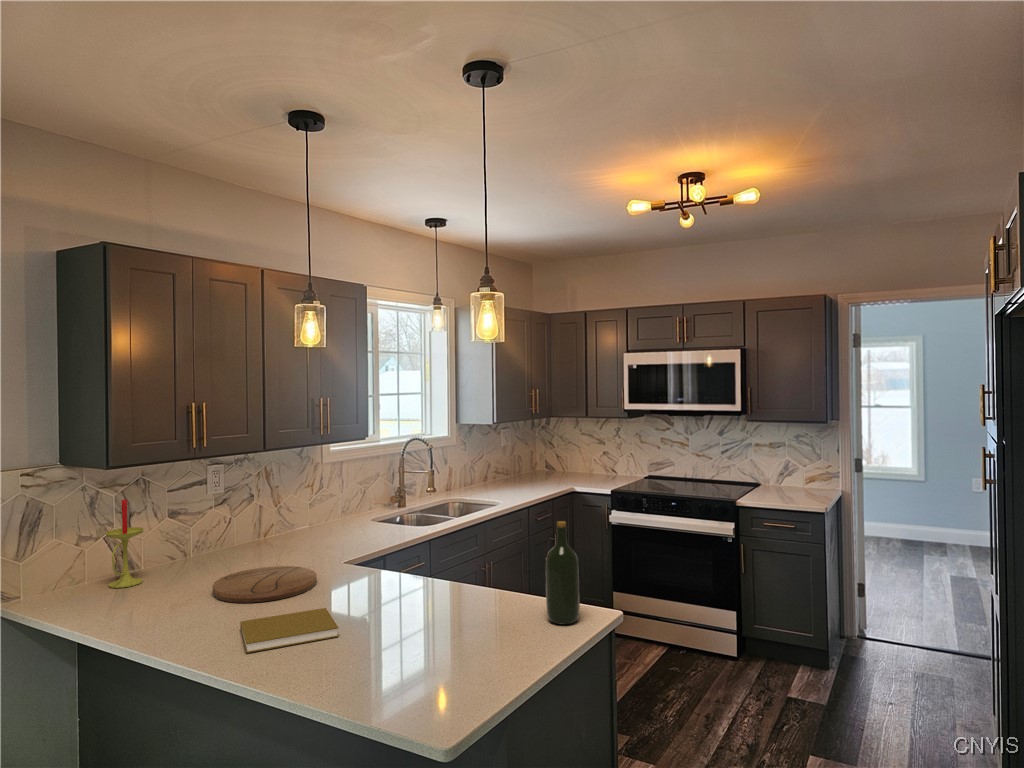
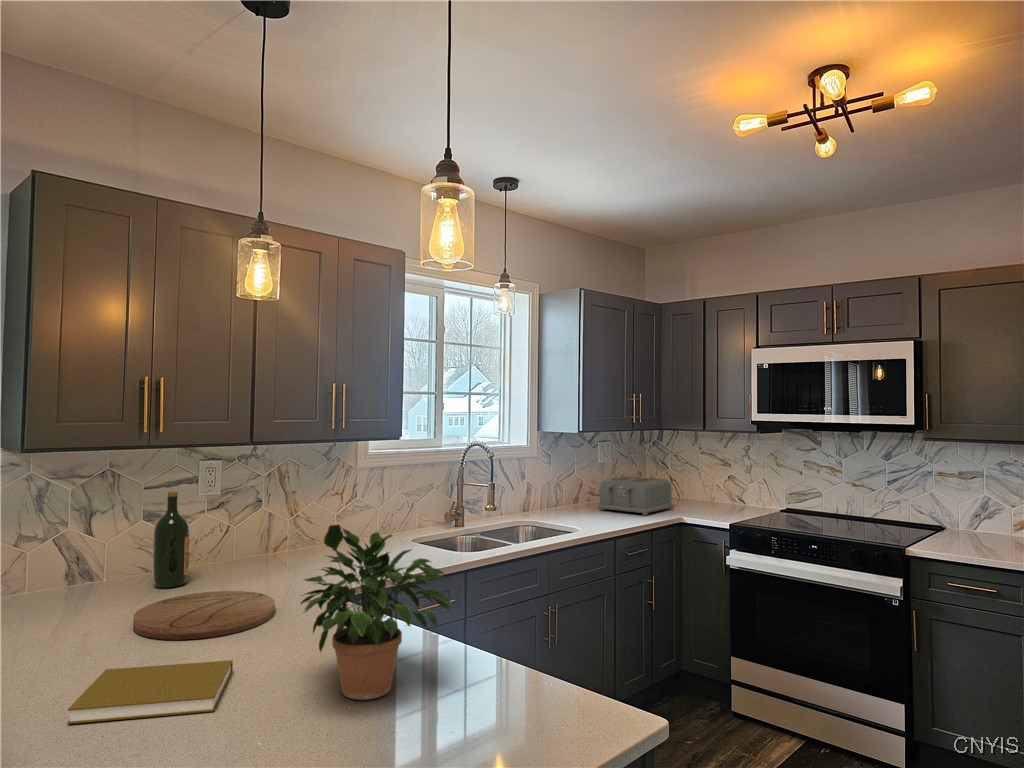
toaster: none [505,457,563,488] -> present [598,476,673,515]
candle: present [106,499,144,588] -> none [39,491,91,602]
potted plant: none [376,508,485,621] -> present [301,524,452,700]
wine bottle: present [545,521,580,625] -> present [153,491,189,588]

